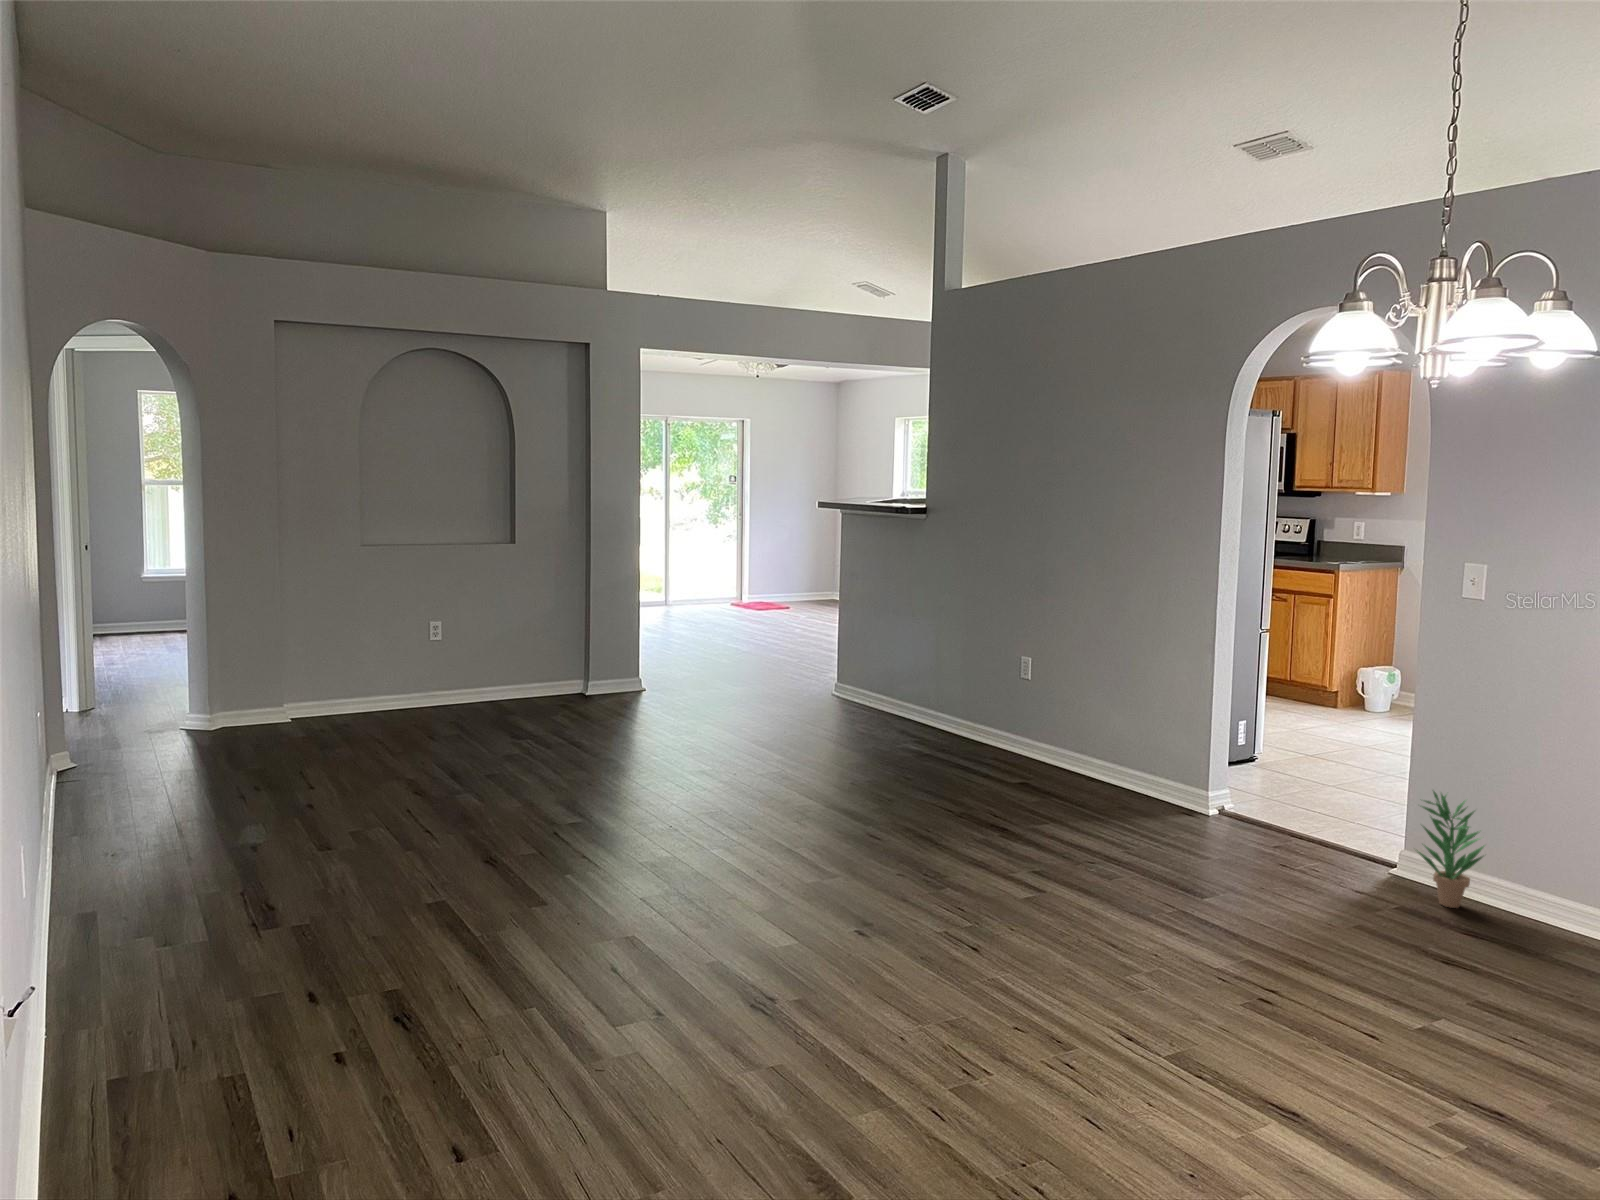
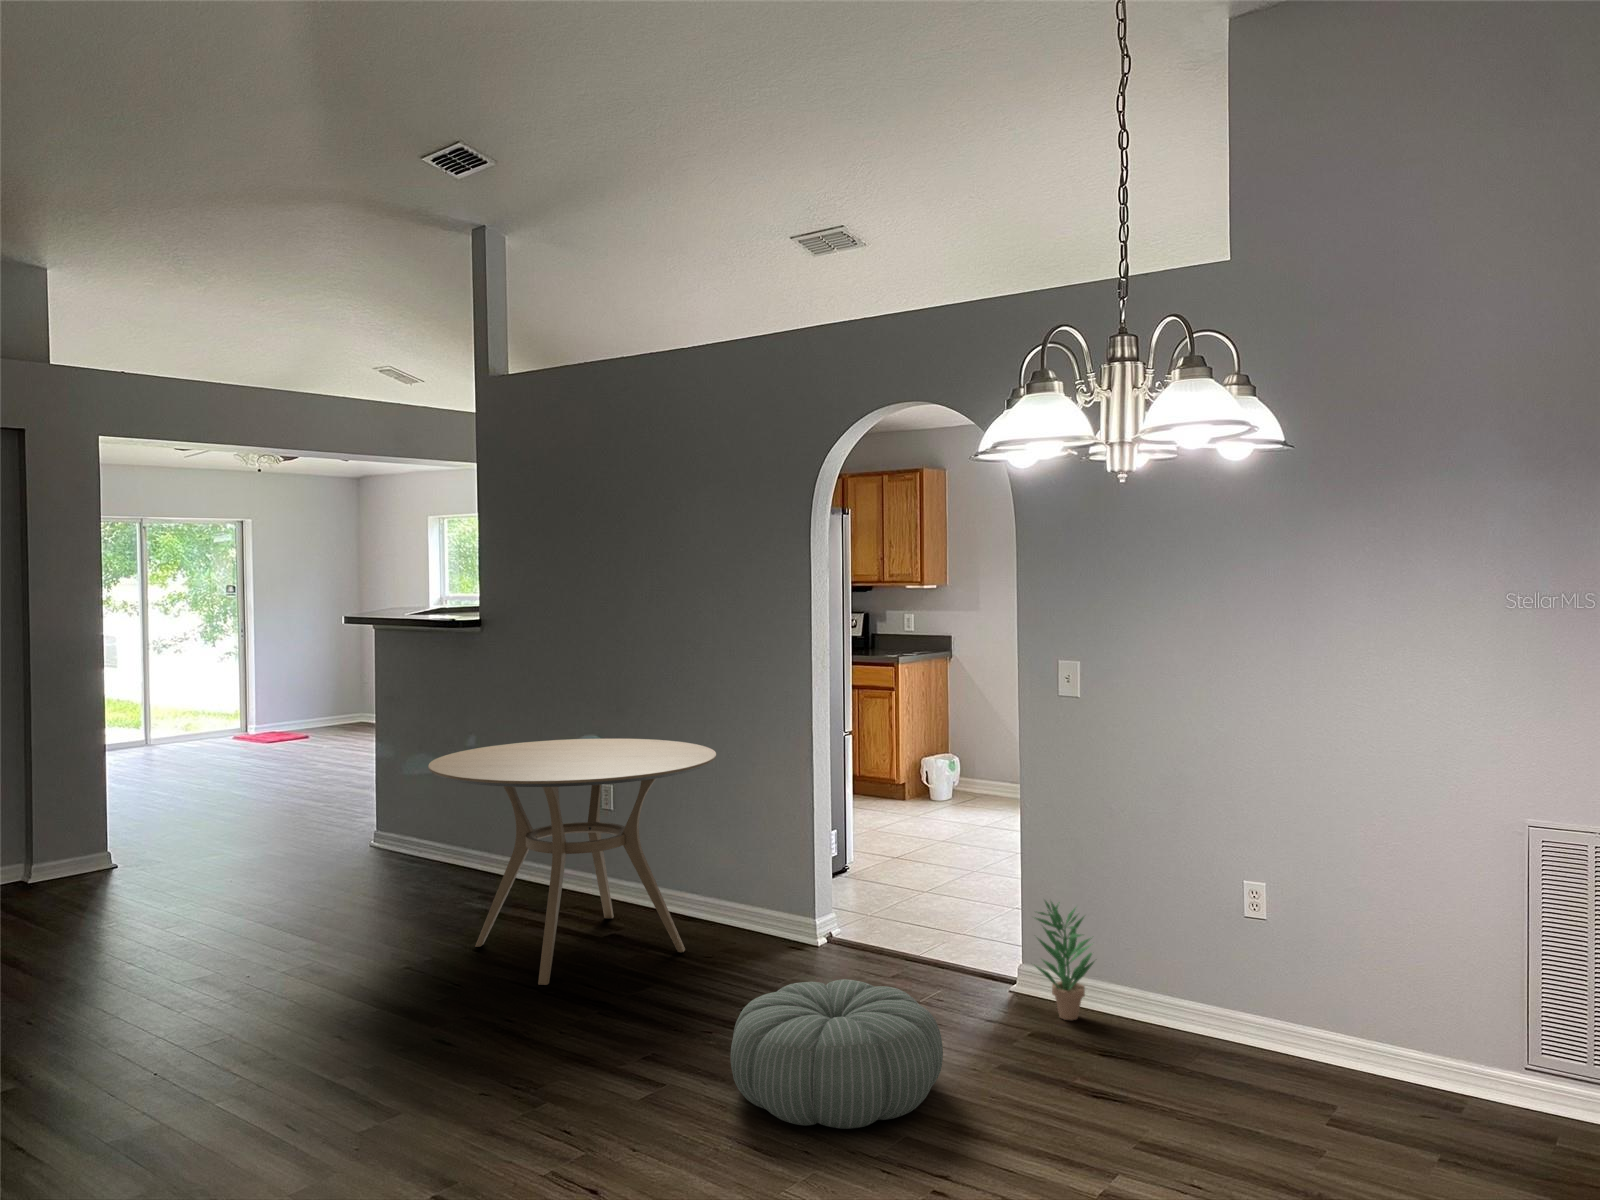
dining table: none [875,611,1123,810] -> present [428,738,716,985]
pouf: none [1101,827,1300,949] -> present [730,979,943,1129]

